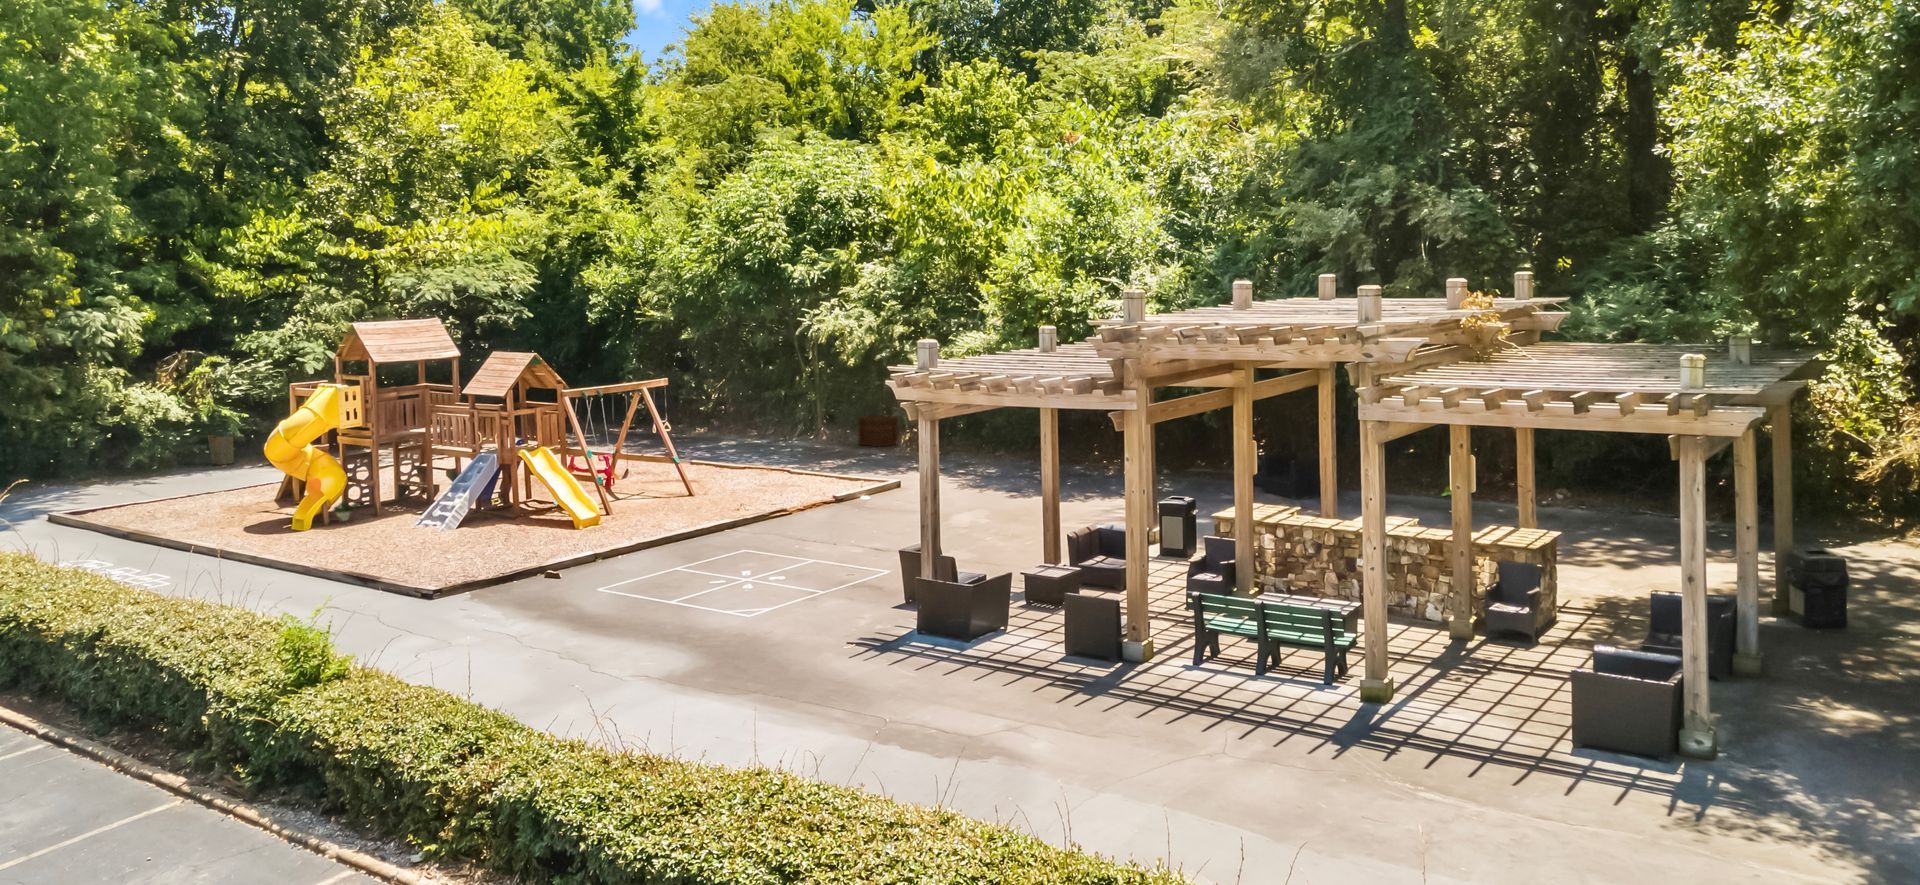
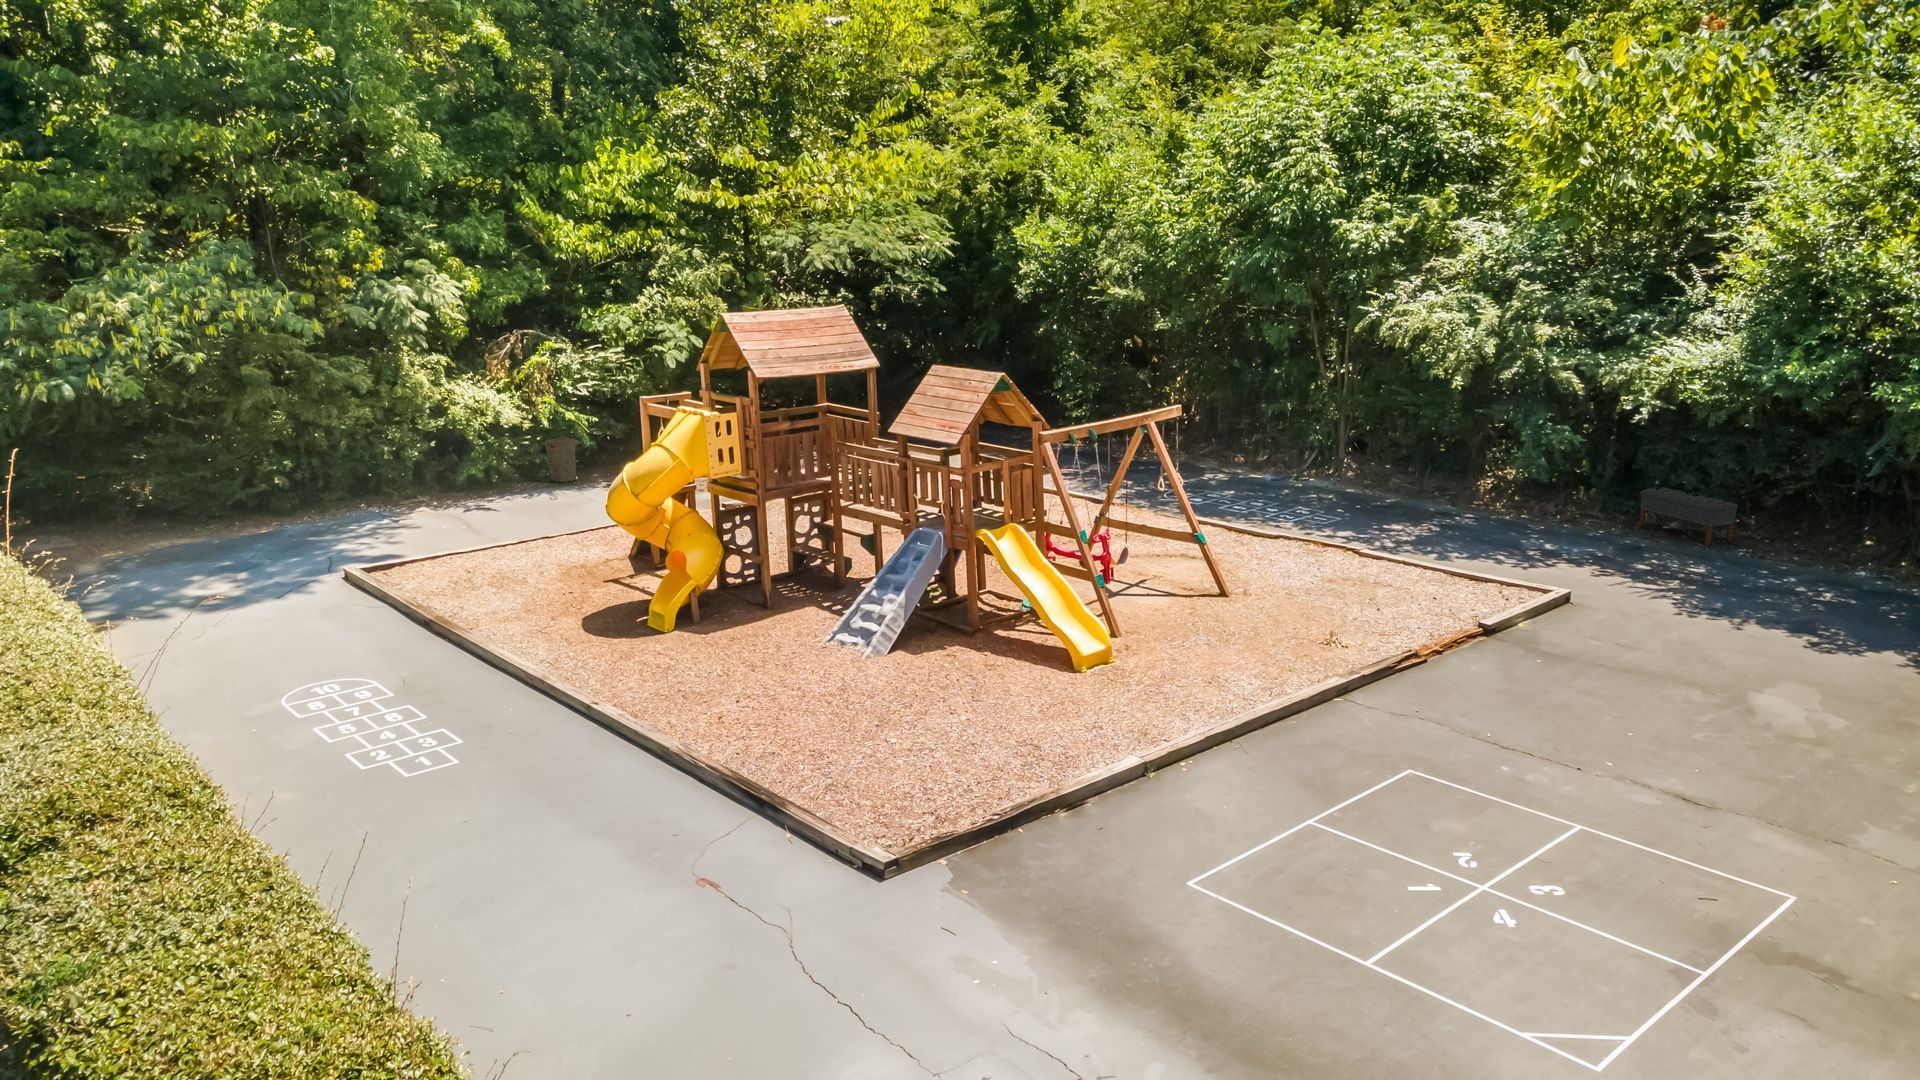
wooden crate: present [858,415,898,447] -> none [1417,445,1483,497]
bench: none [976,431,1023,462] -> present [1639,488,1738,545]
potted plant: present [333,502,364,521] -> none [692,587,748,619]

